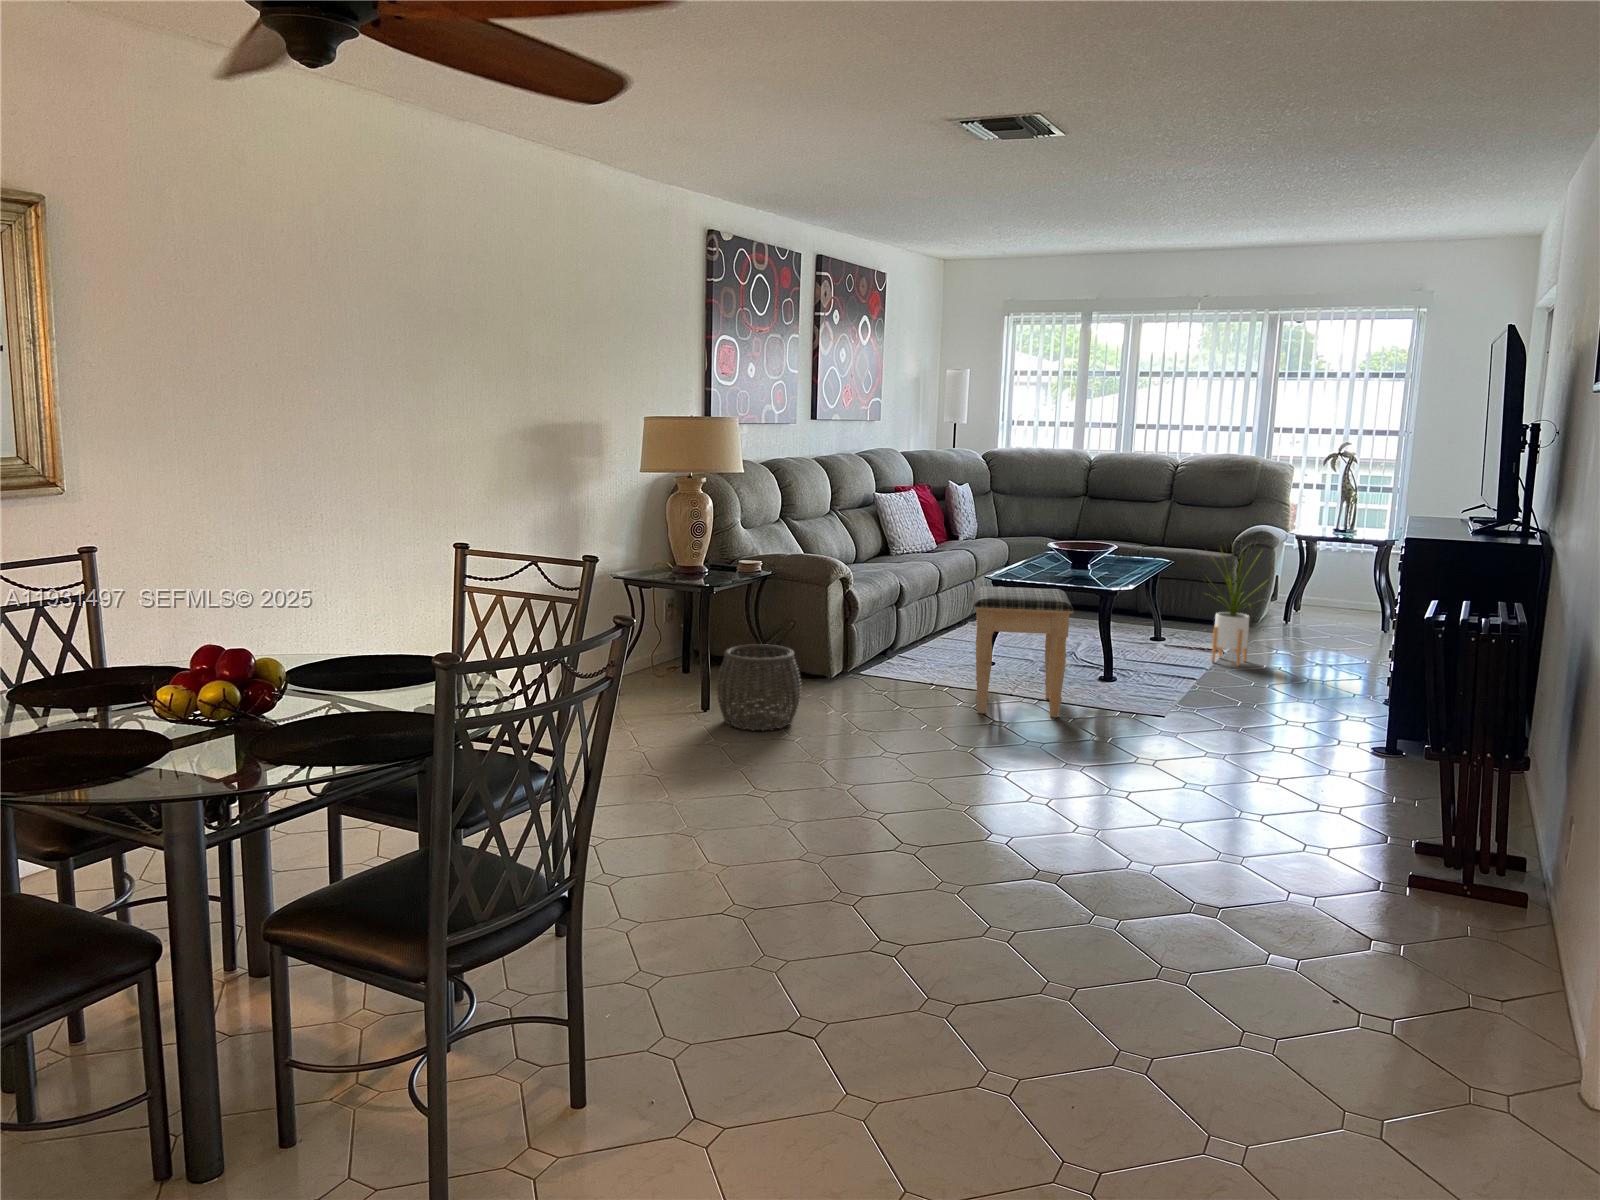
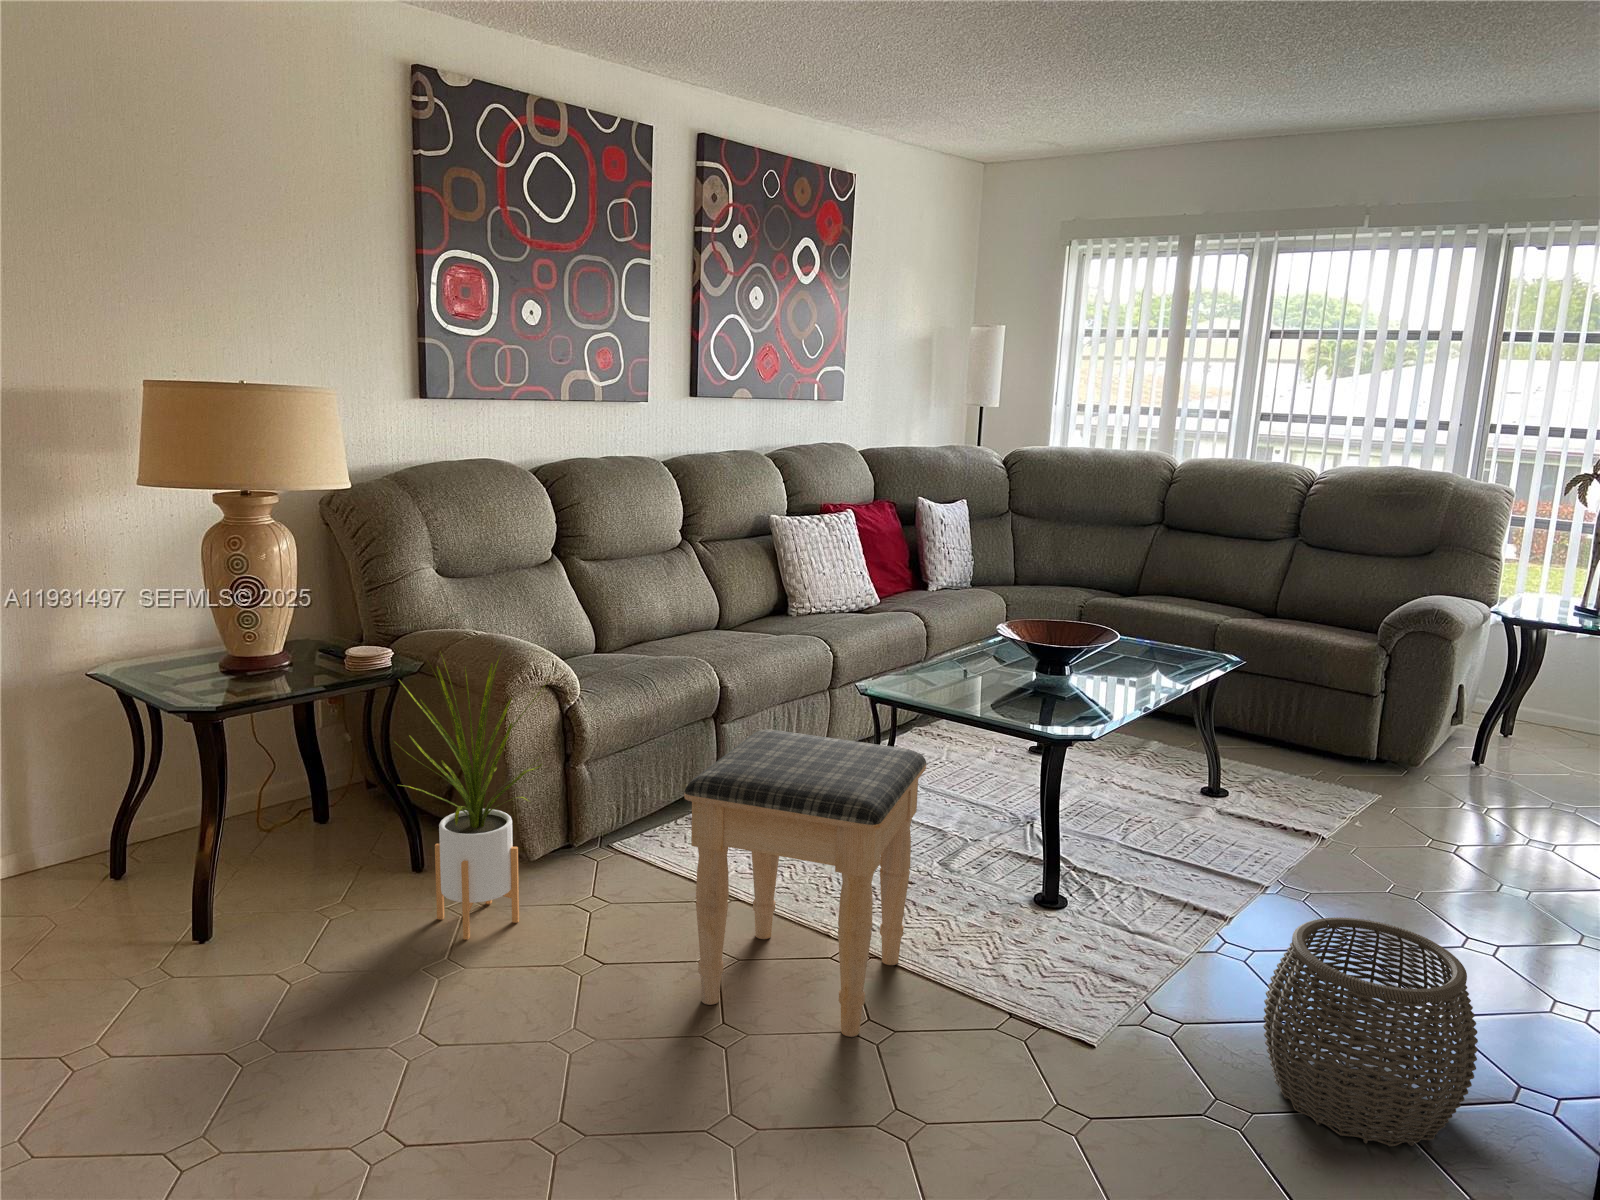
house plant: present [1210,553,1266,666] -> present [395,651,548,940]
woven basket: present [717,644,802,731] -> present [1263,917,1478,1147]

